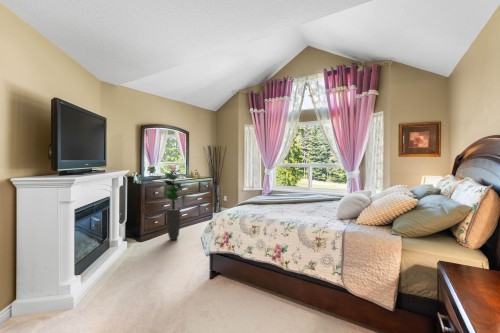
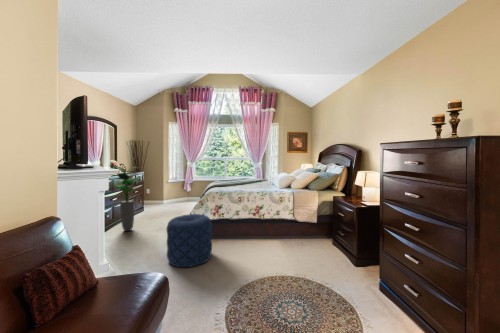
pouf: none [141,240,203,317] -> present [167,214,212,267]

